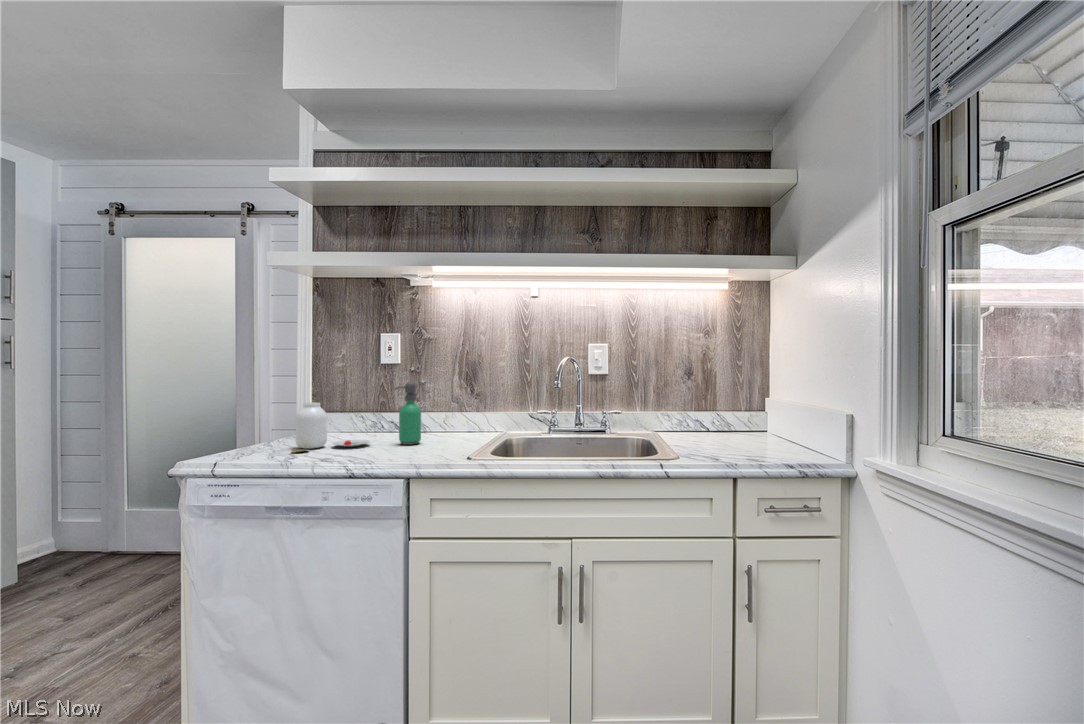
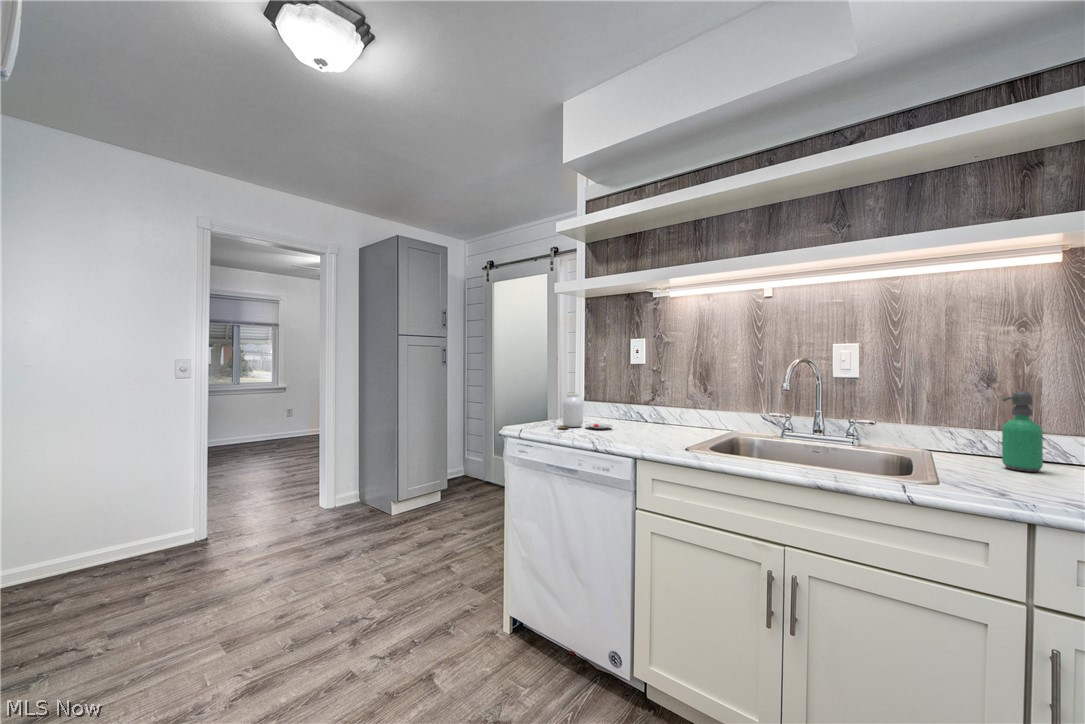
soap dispenser: present [395,382,421,445] -> present [1002,391,1043,472]

